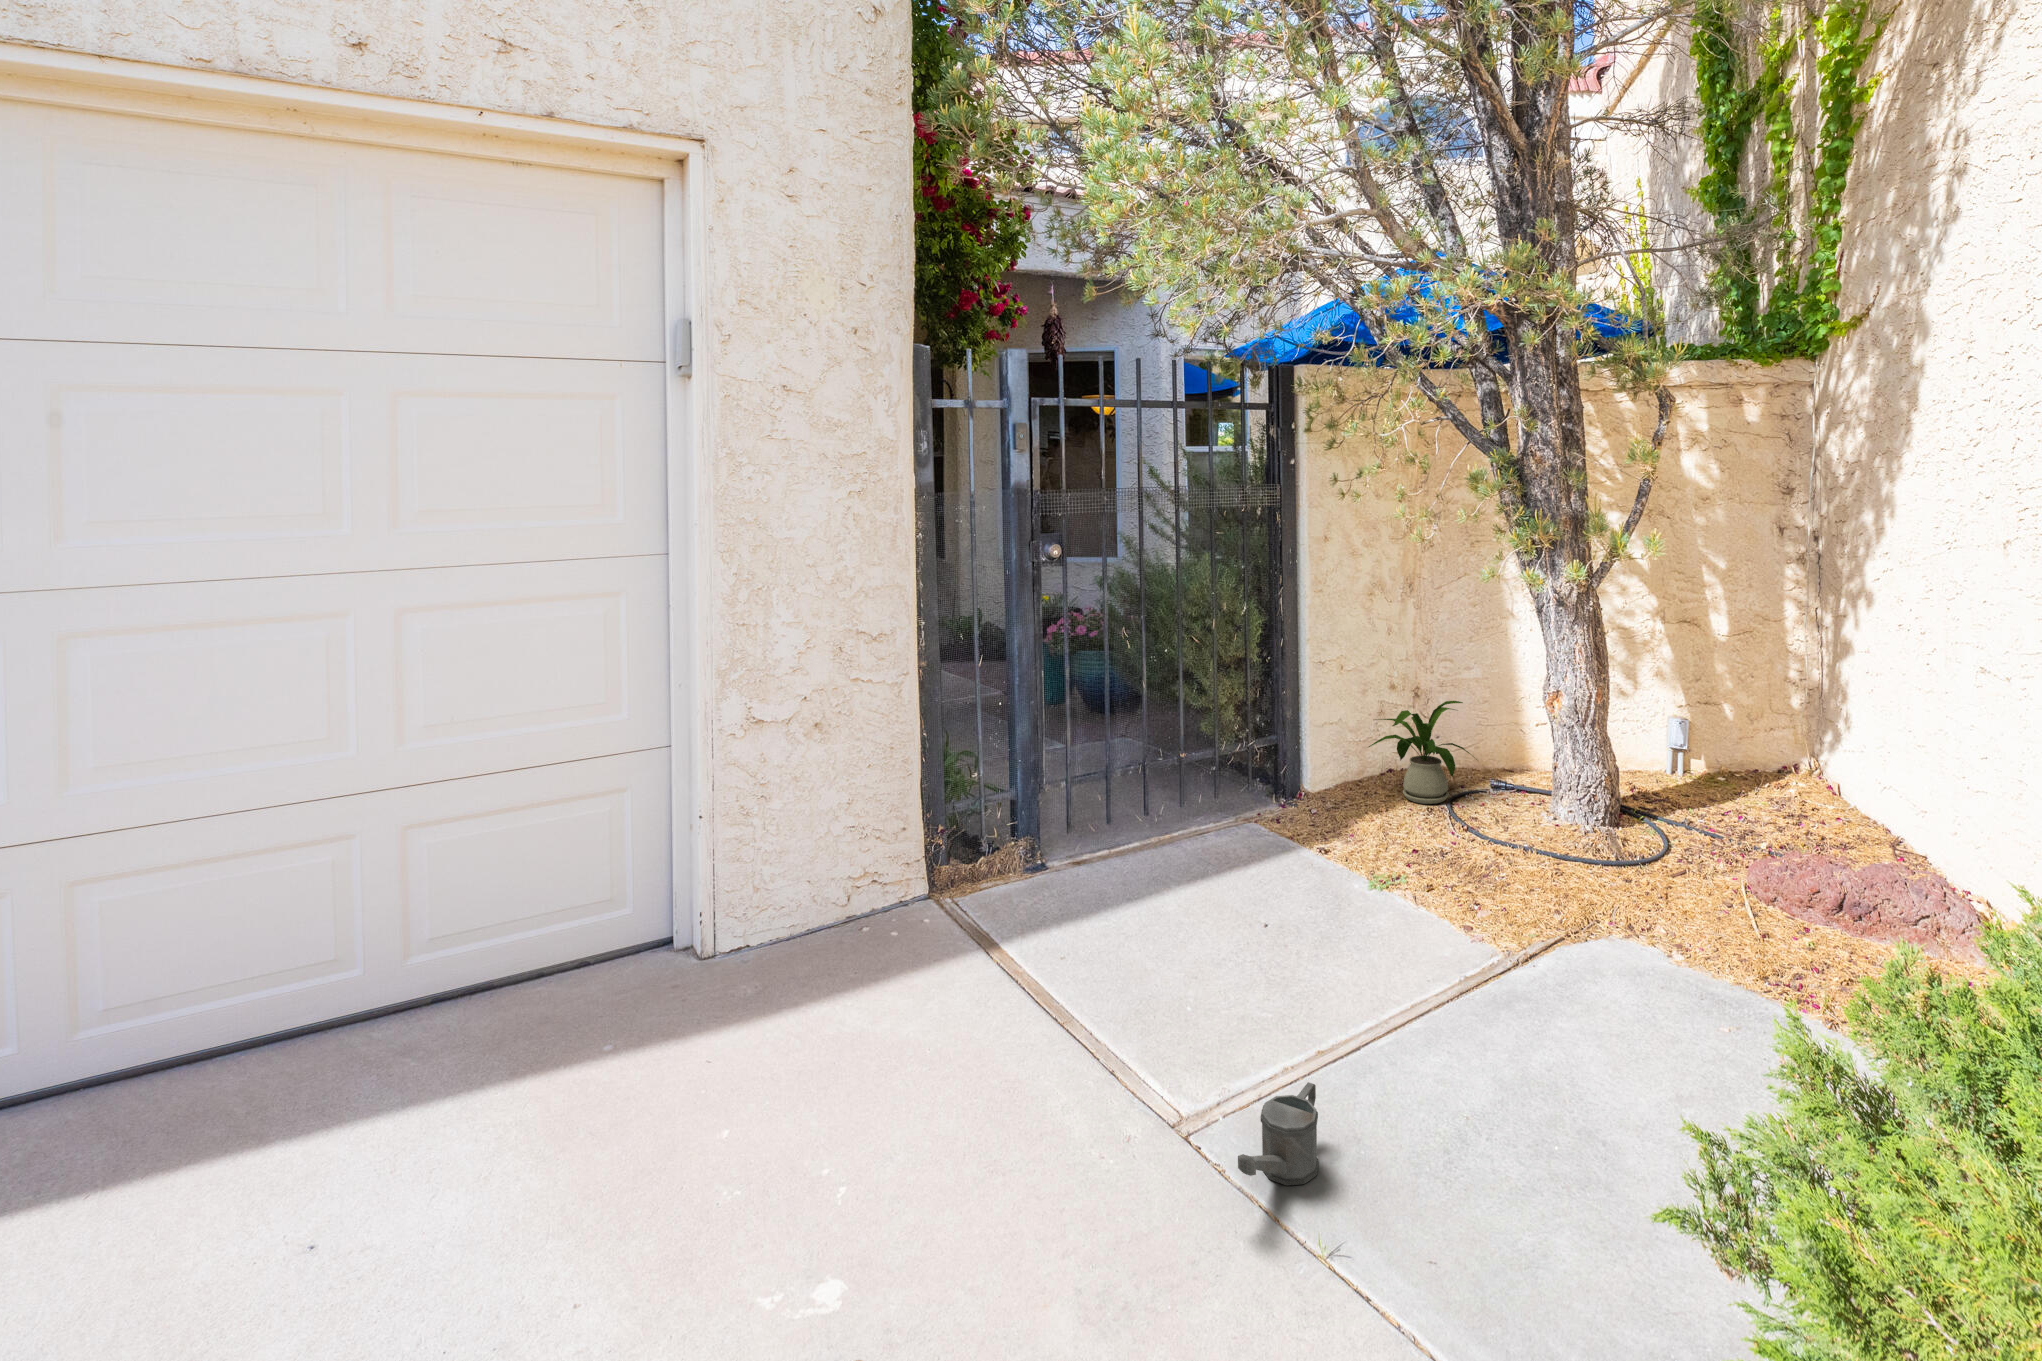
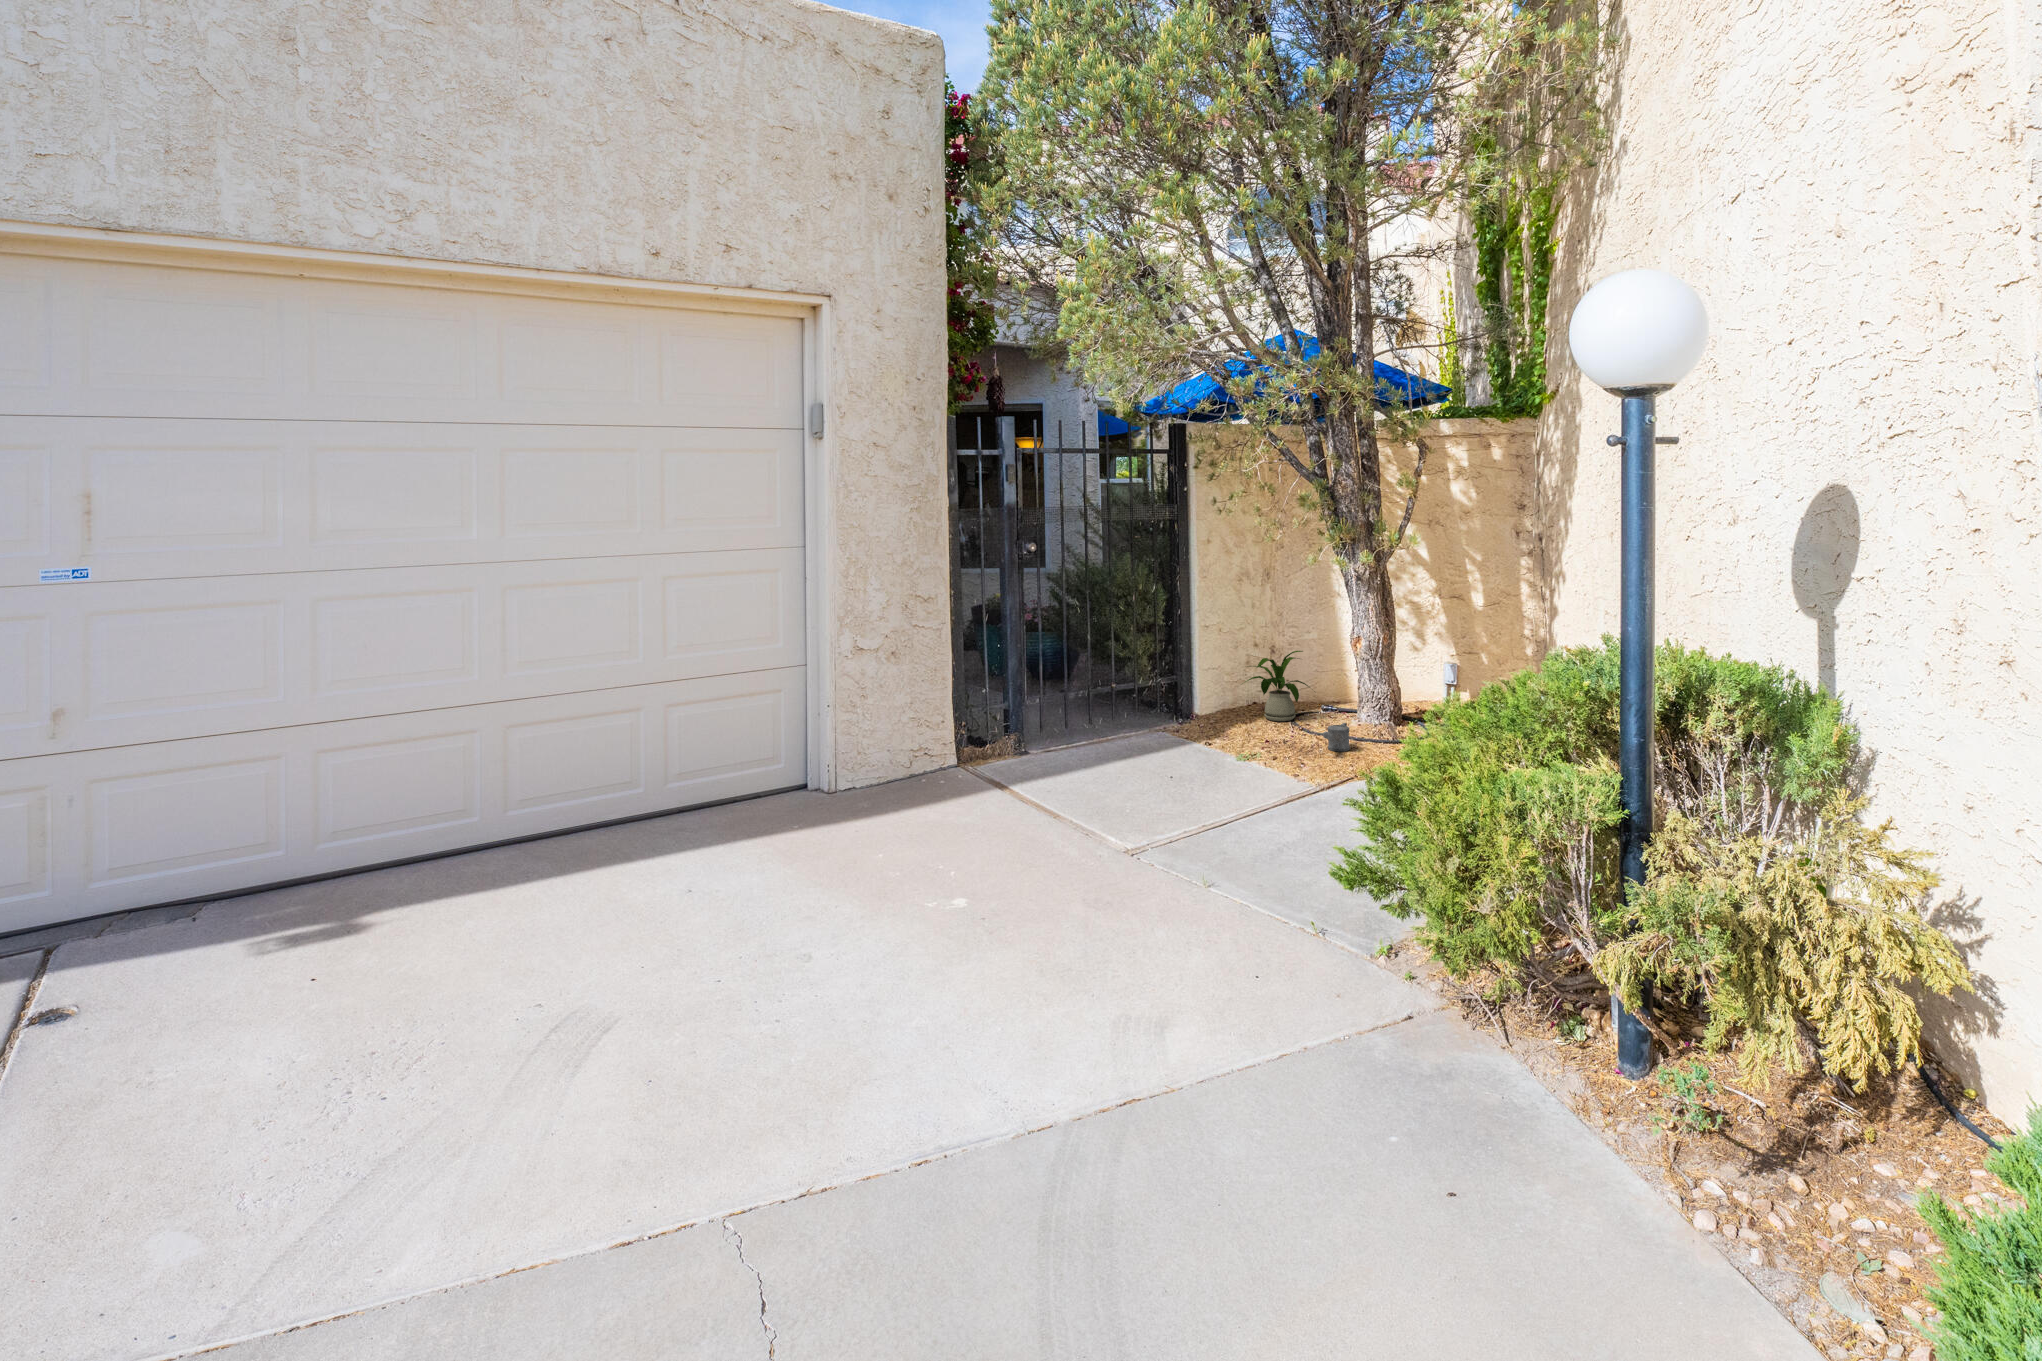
watering can: present [1238,1082,1319,1185] -> present [1323,723,1350,752]

